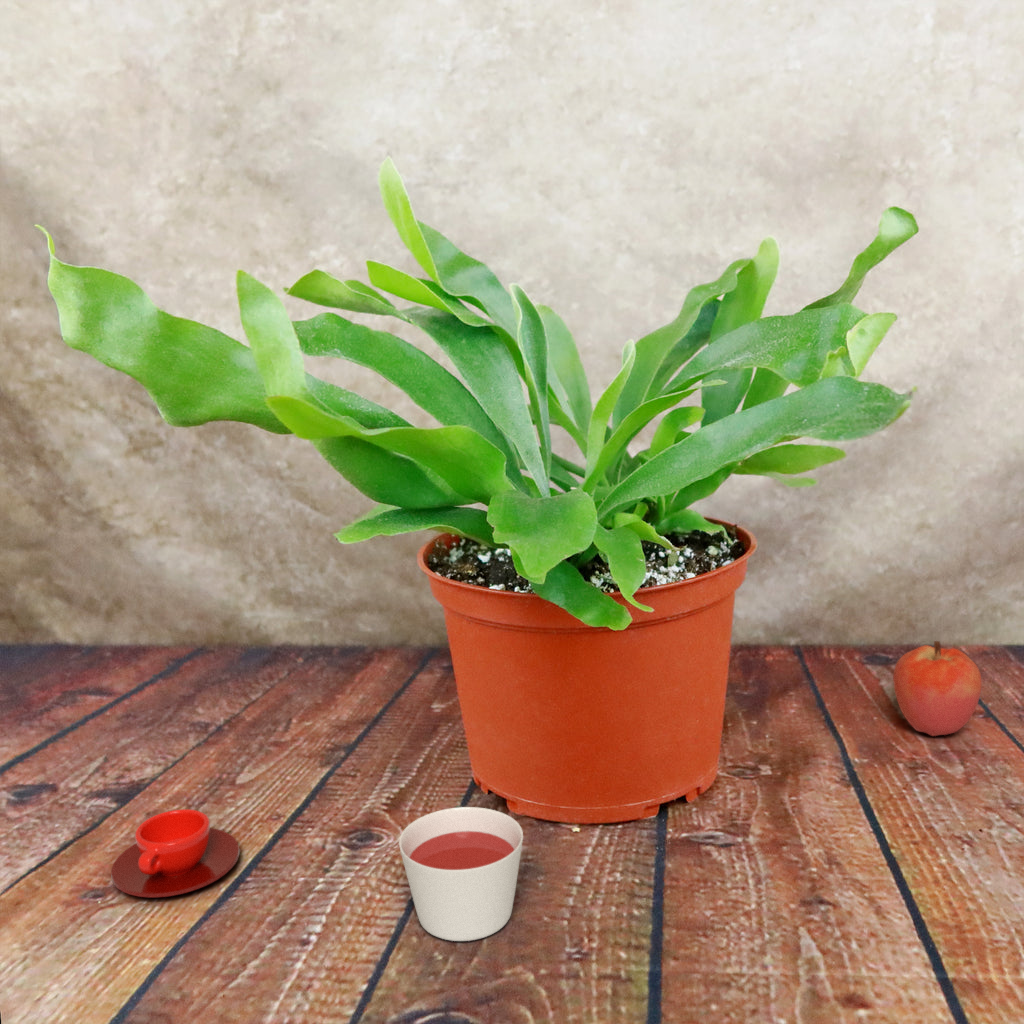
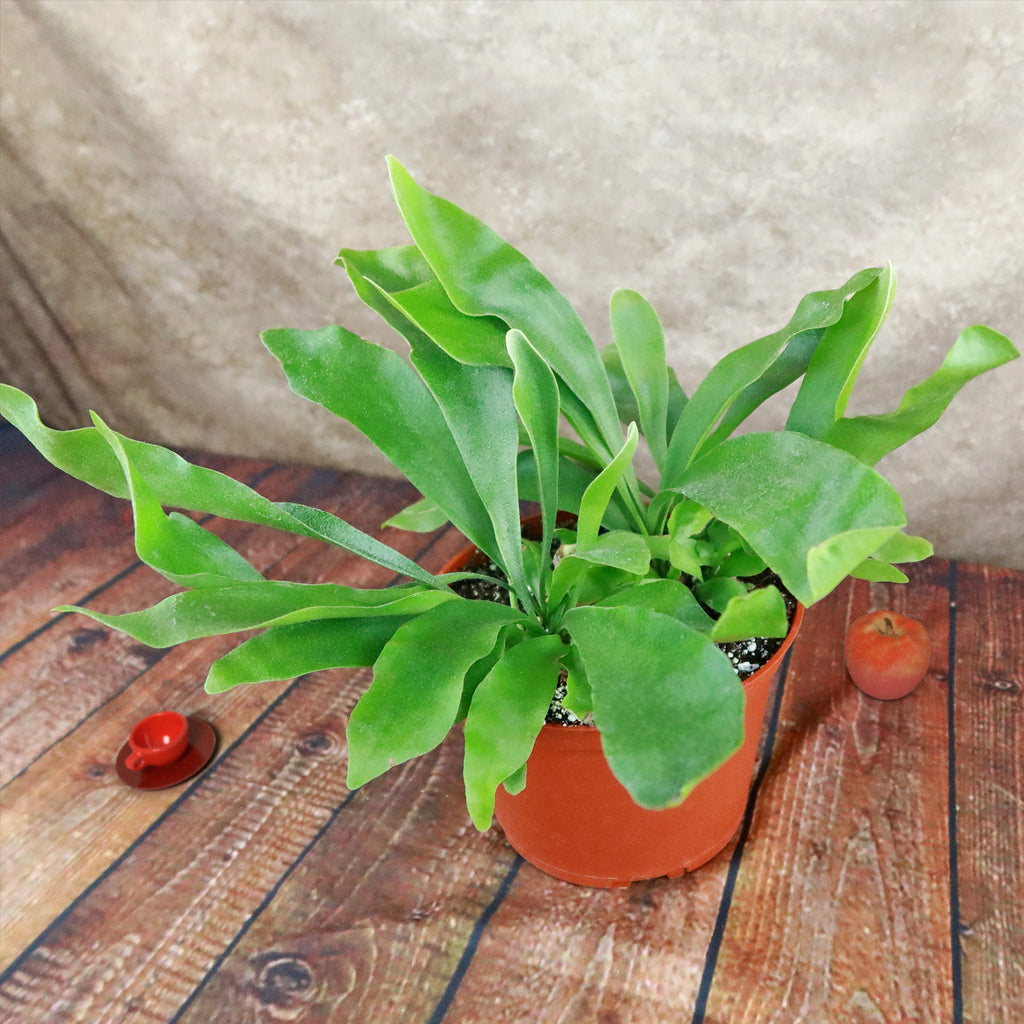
candle: present [399,807,523,941] -> none [288,766,392,884]

